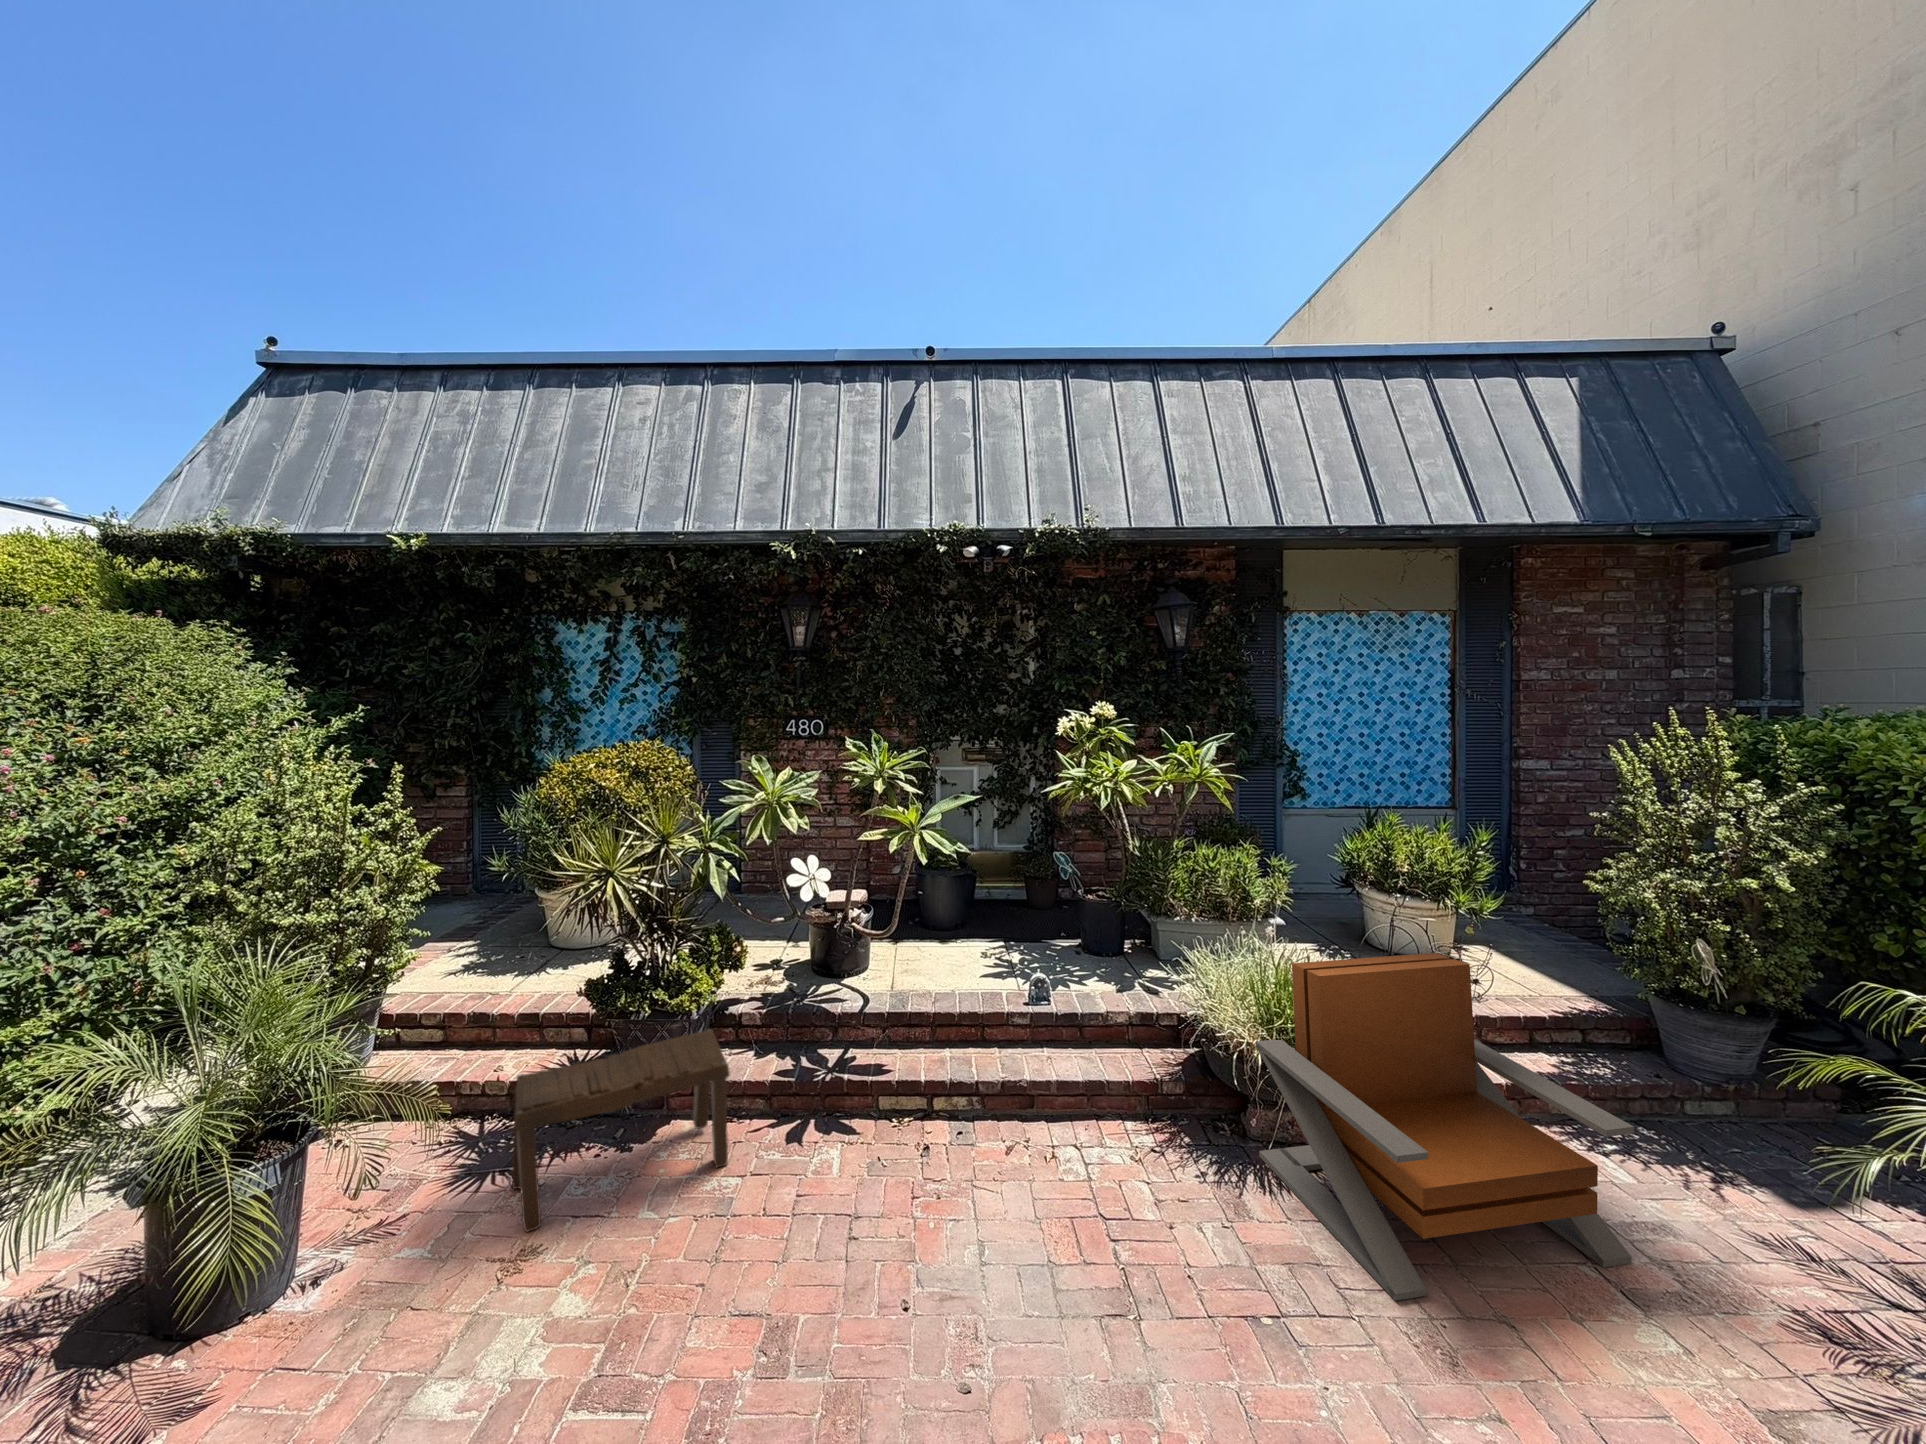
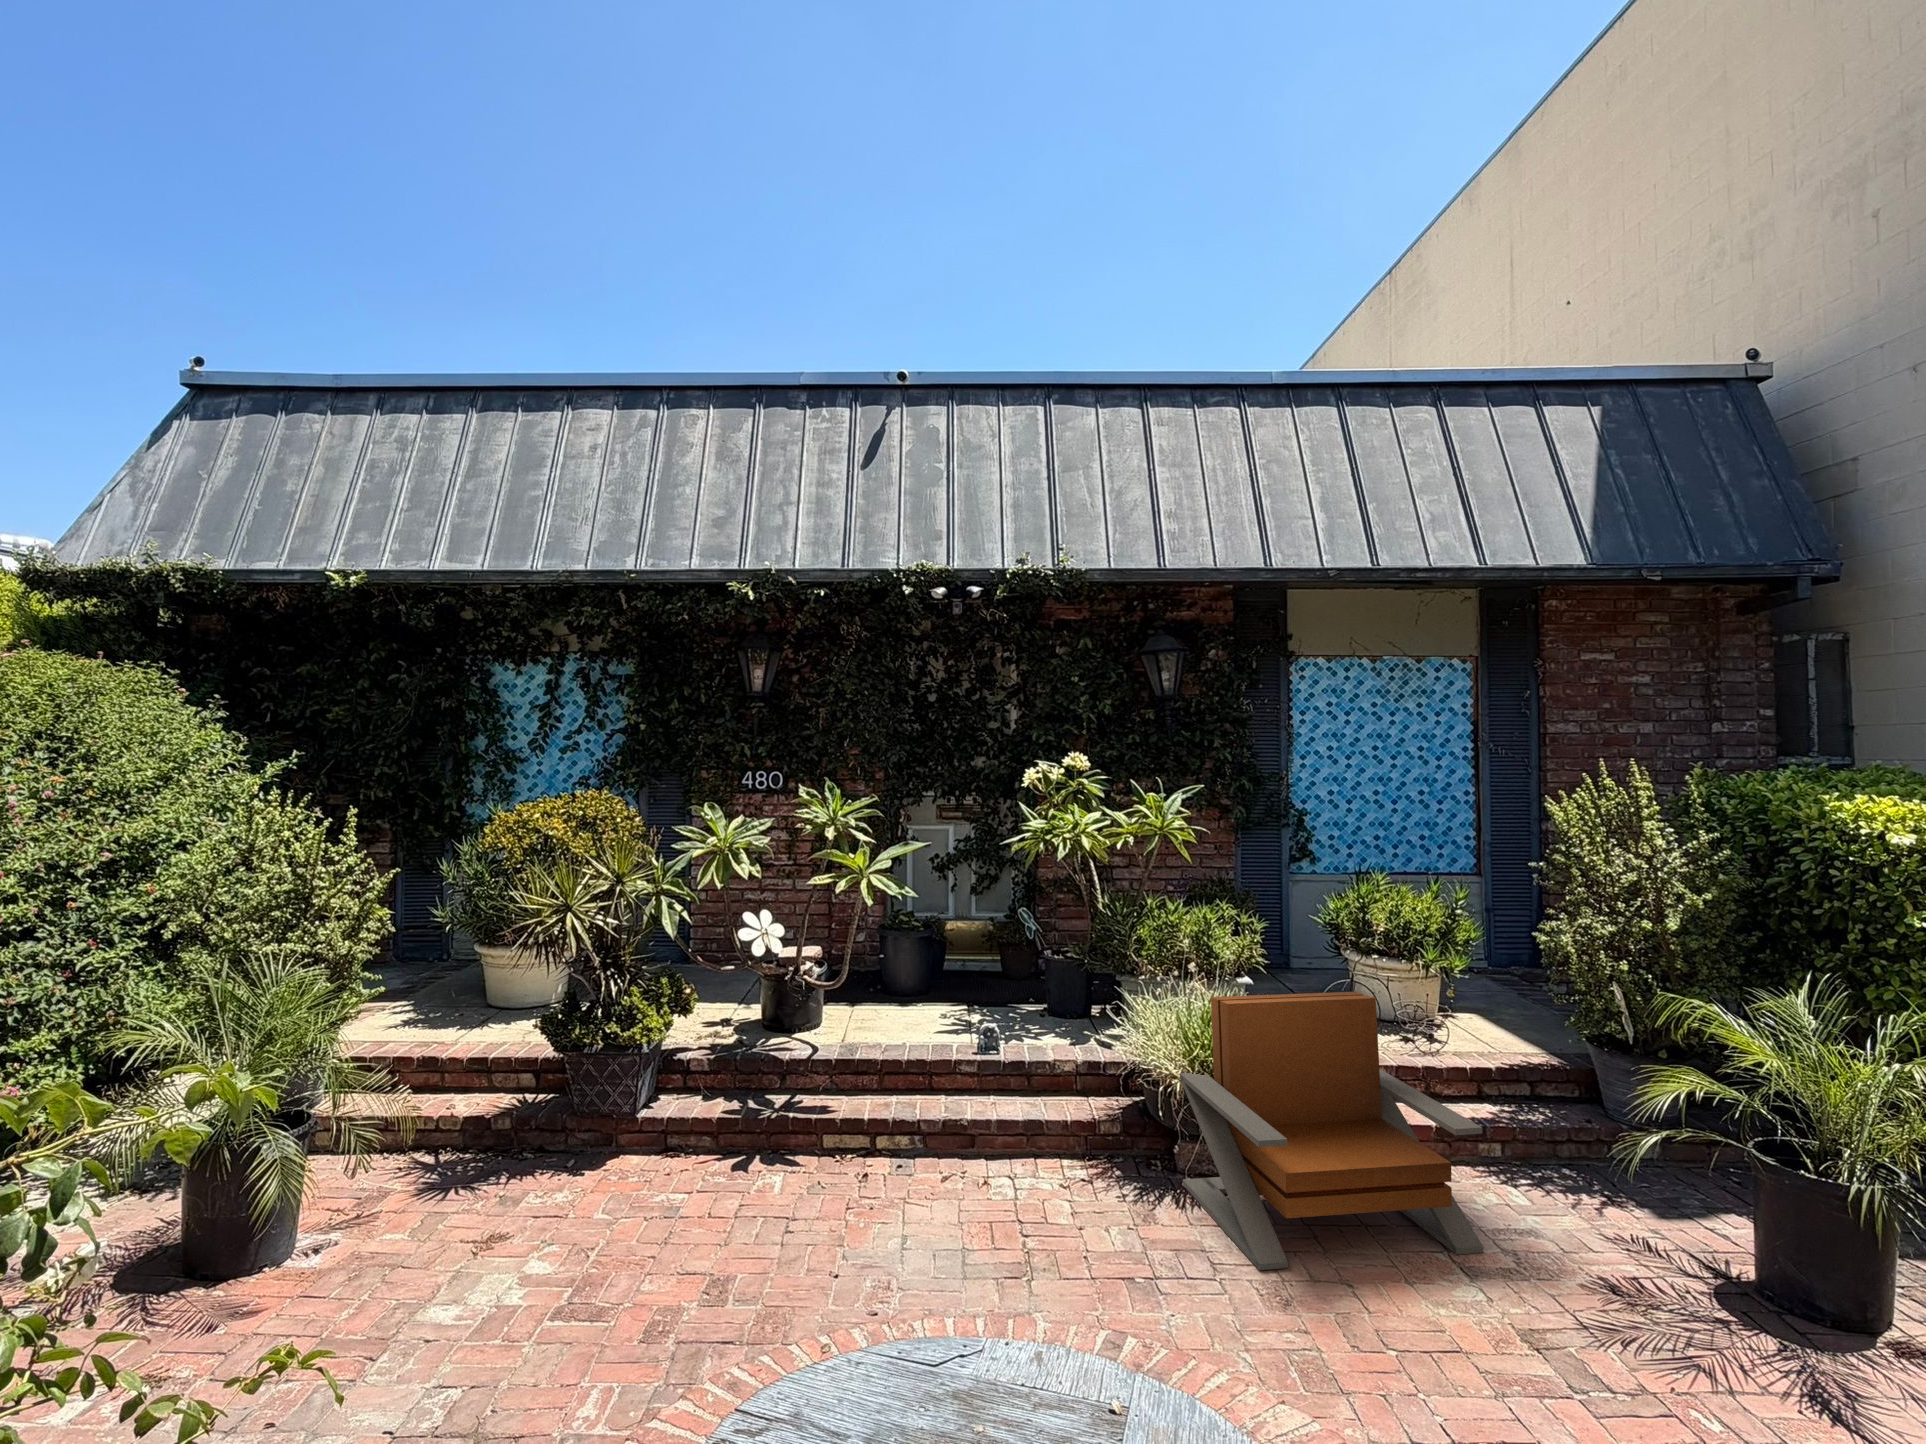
bench: present [512,1029,730,1232] -> none [477,1063,680,1223]

